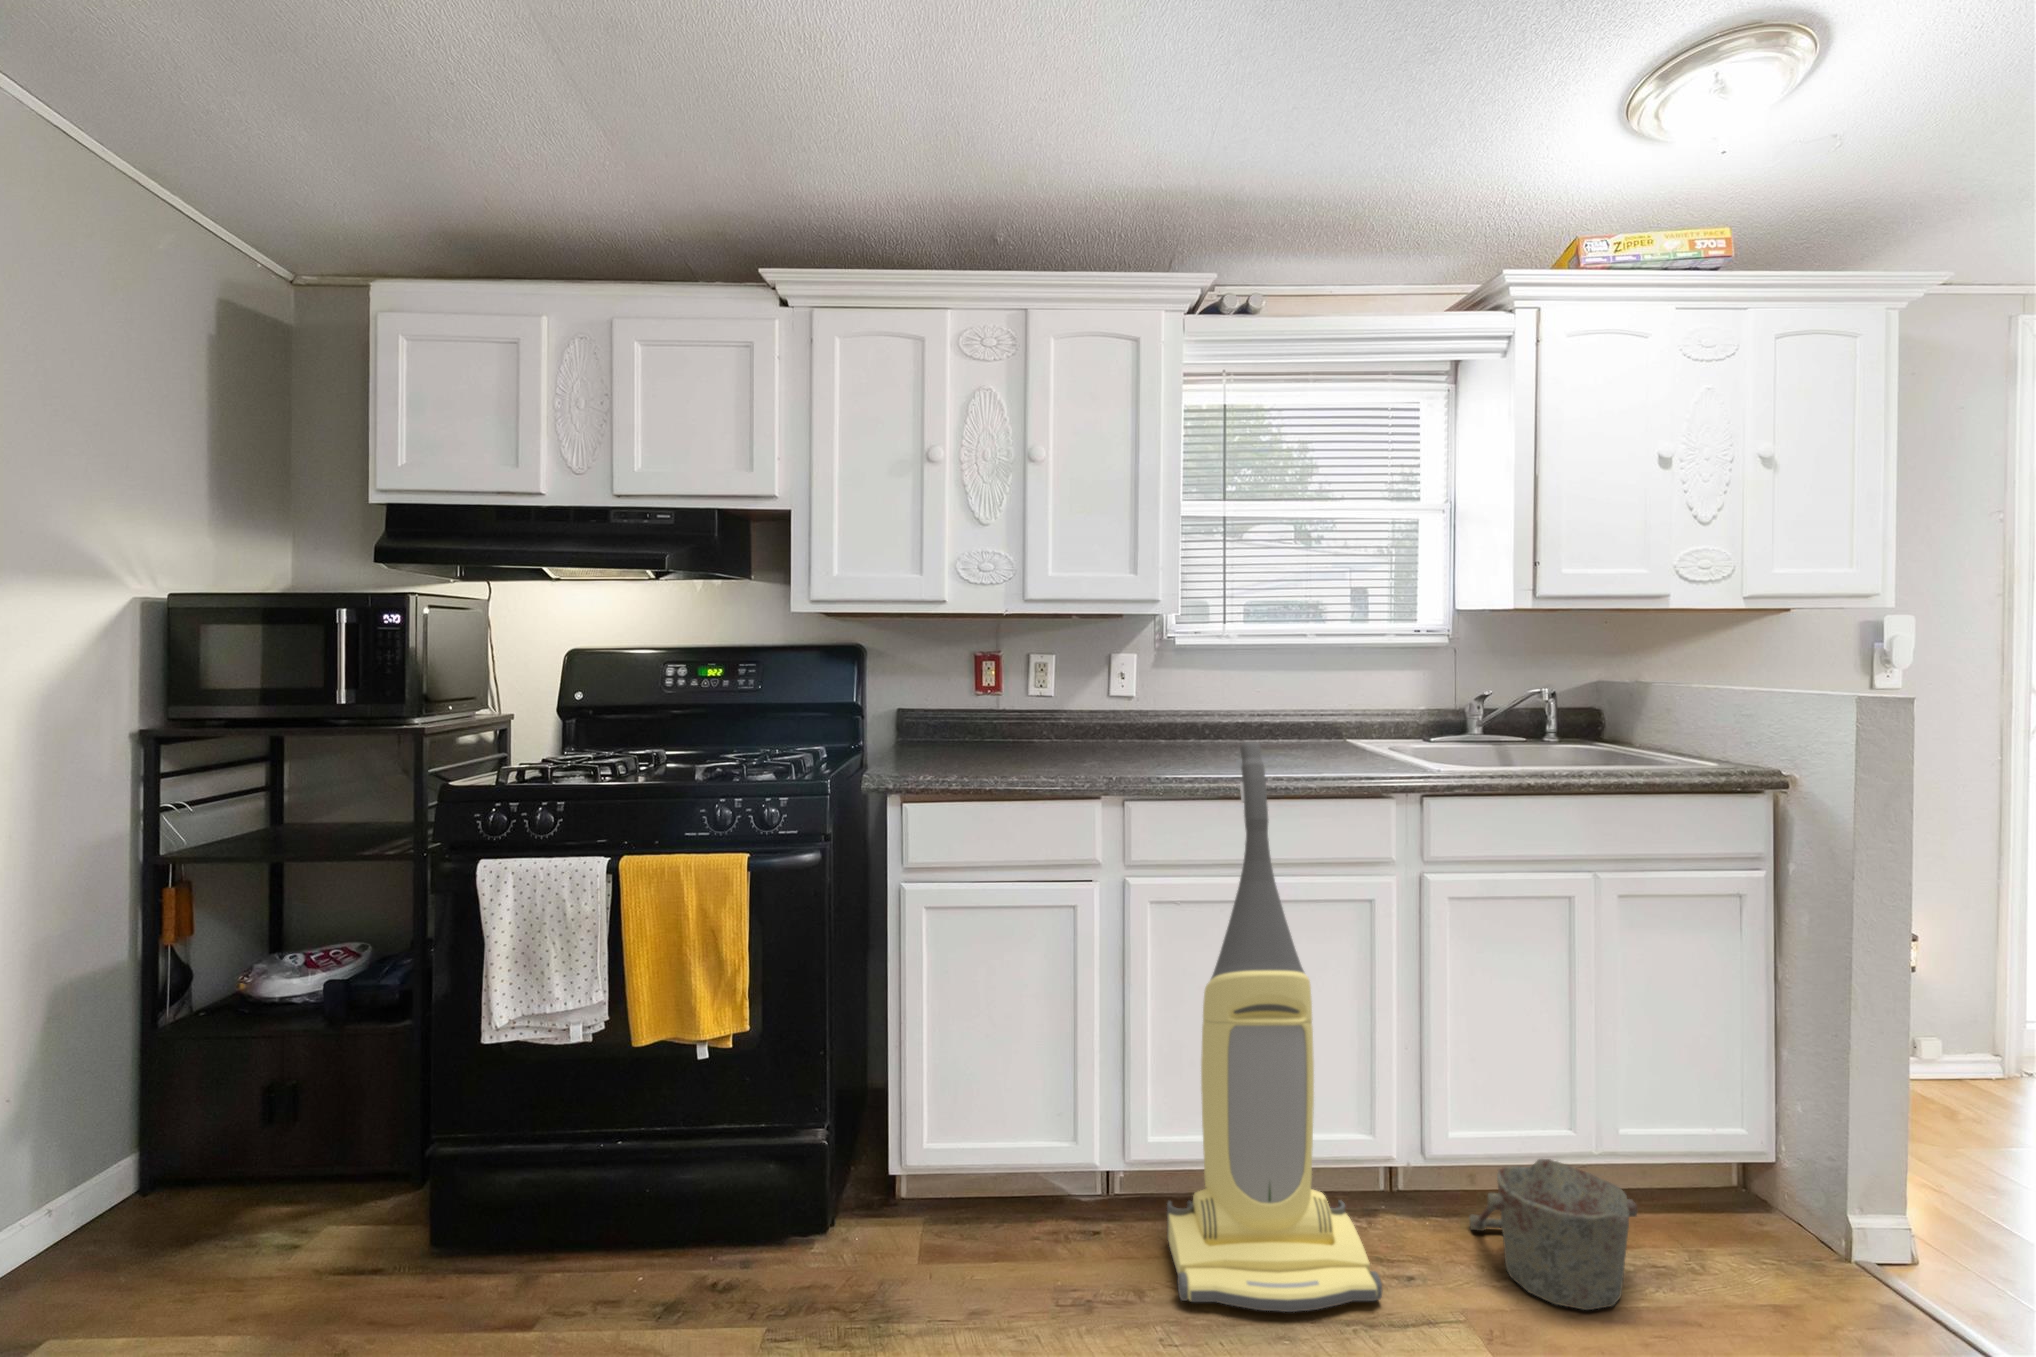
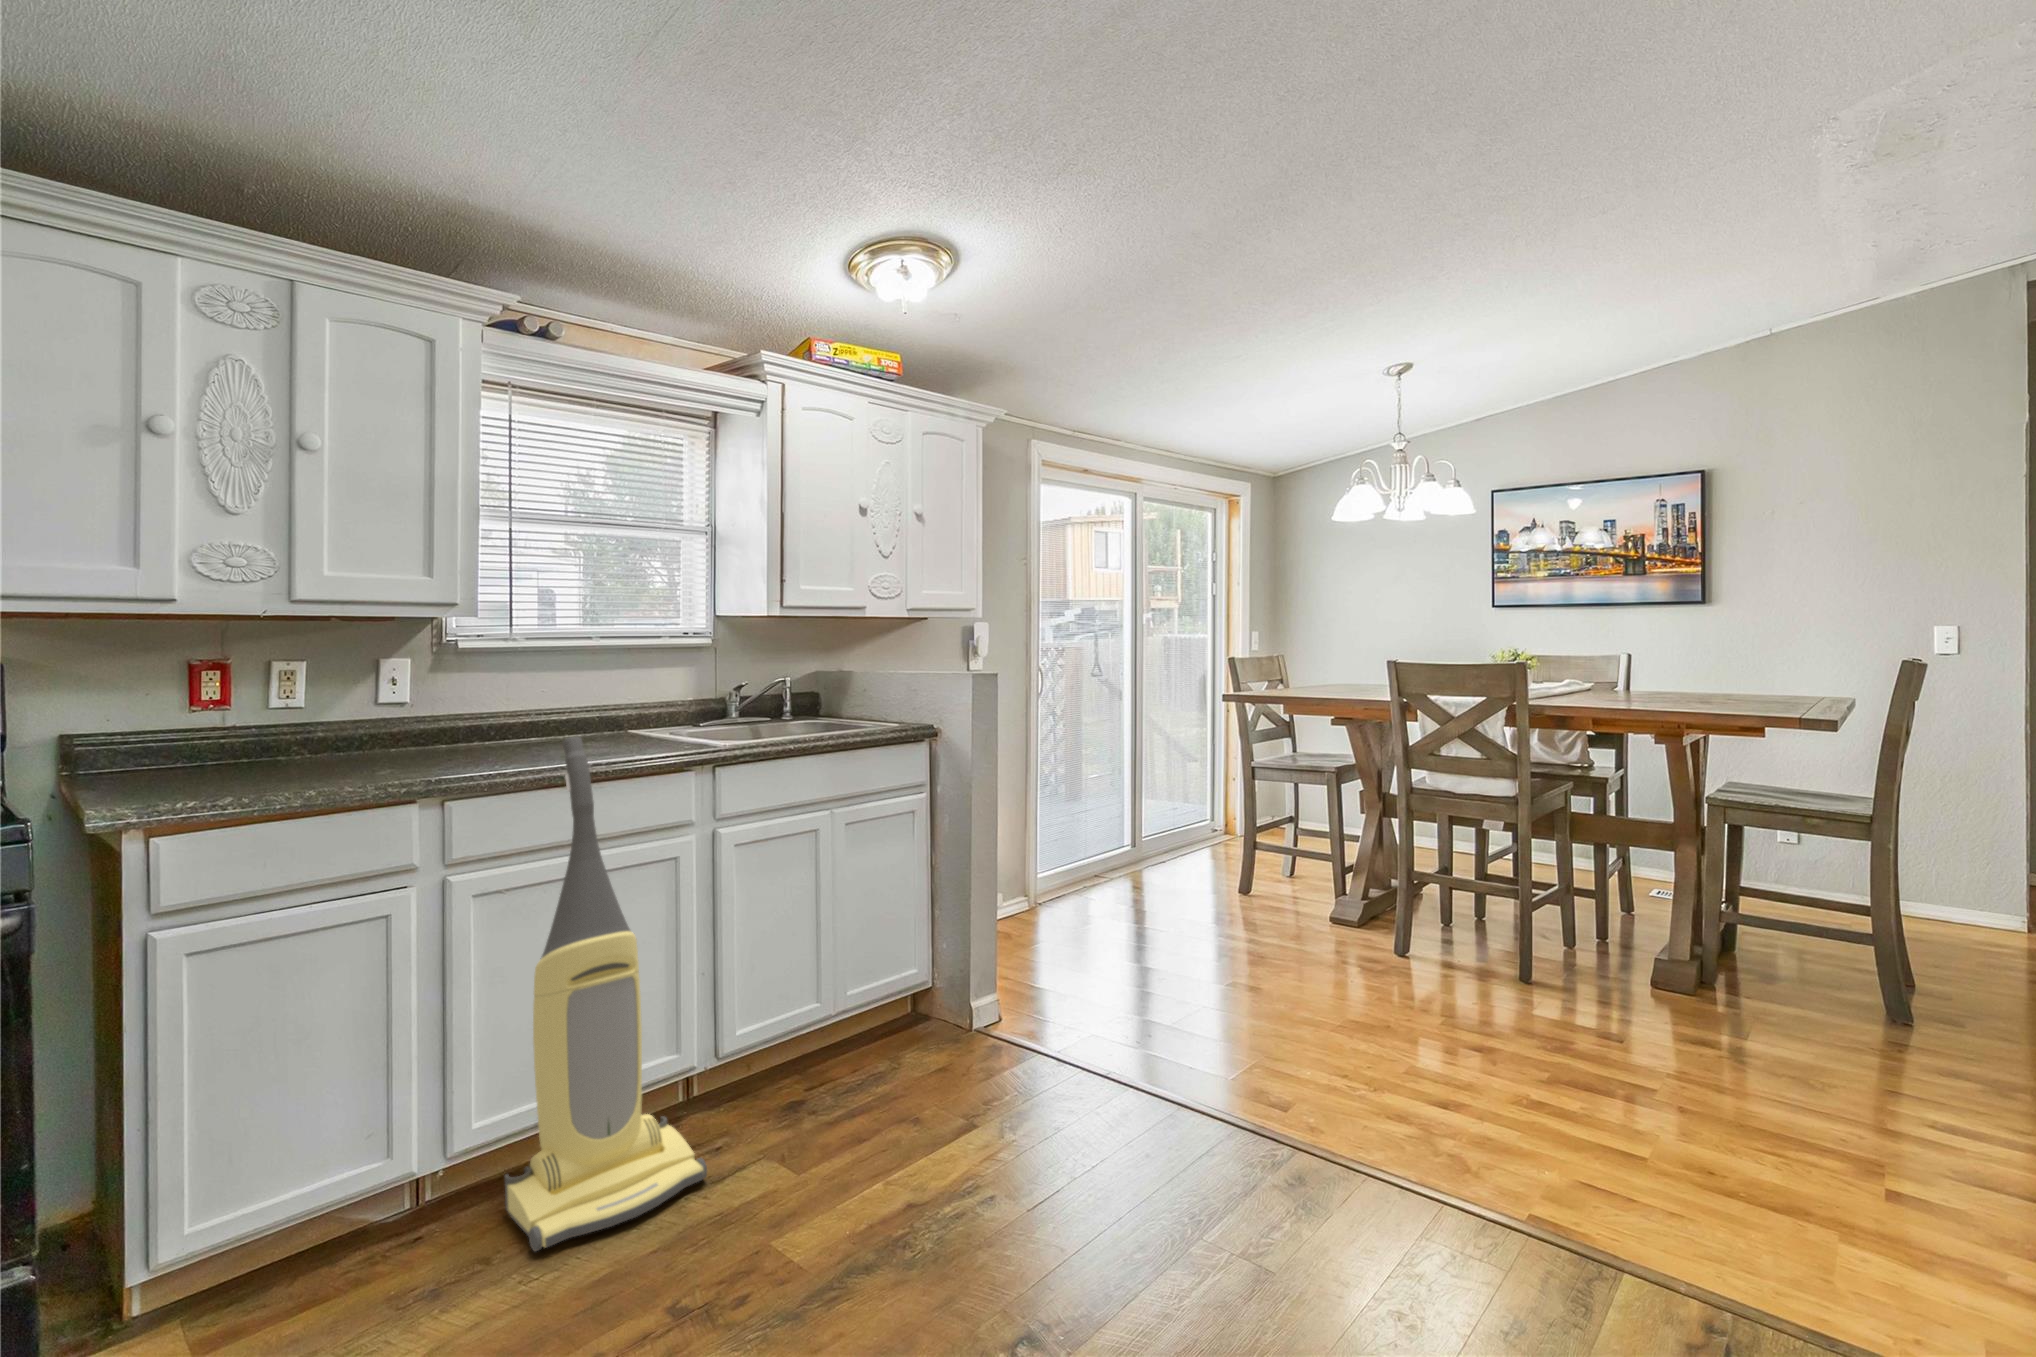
bucket: present [1469,1159,1637,1310] -> none [757,1030,870,1130]

